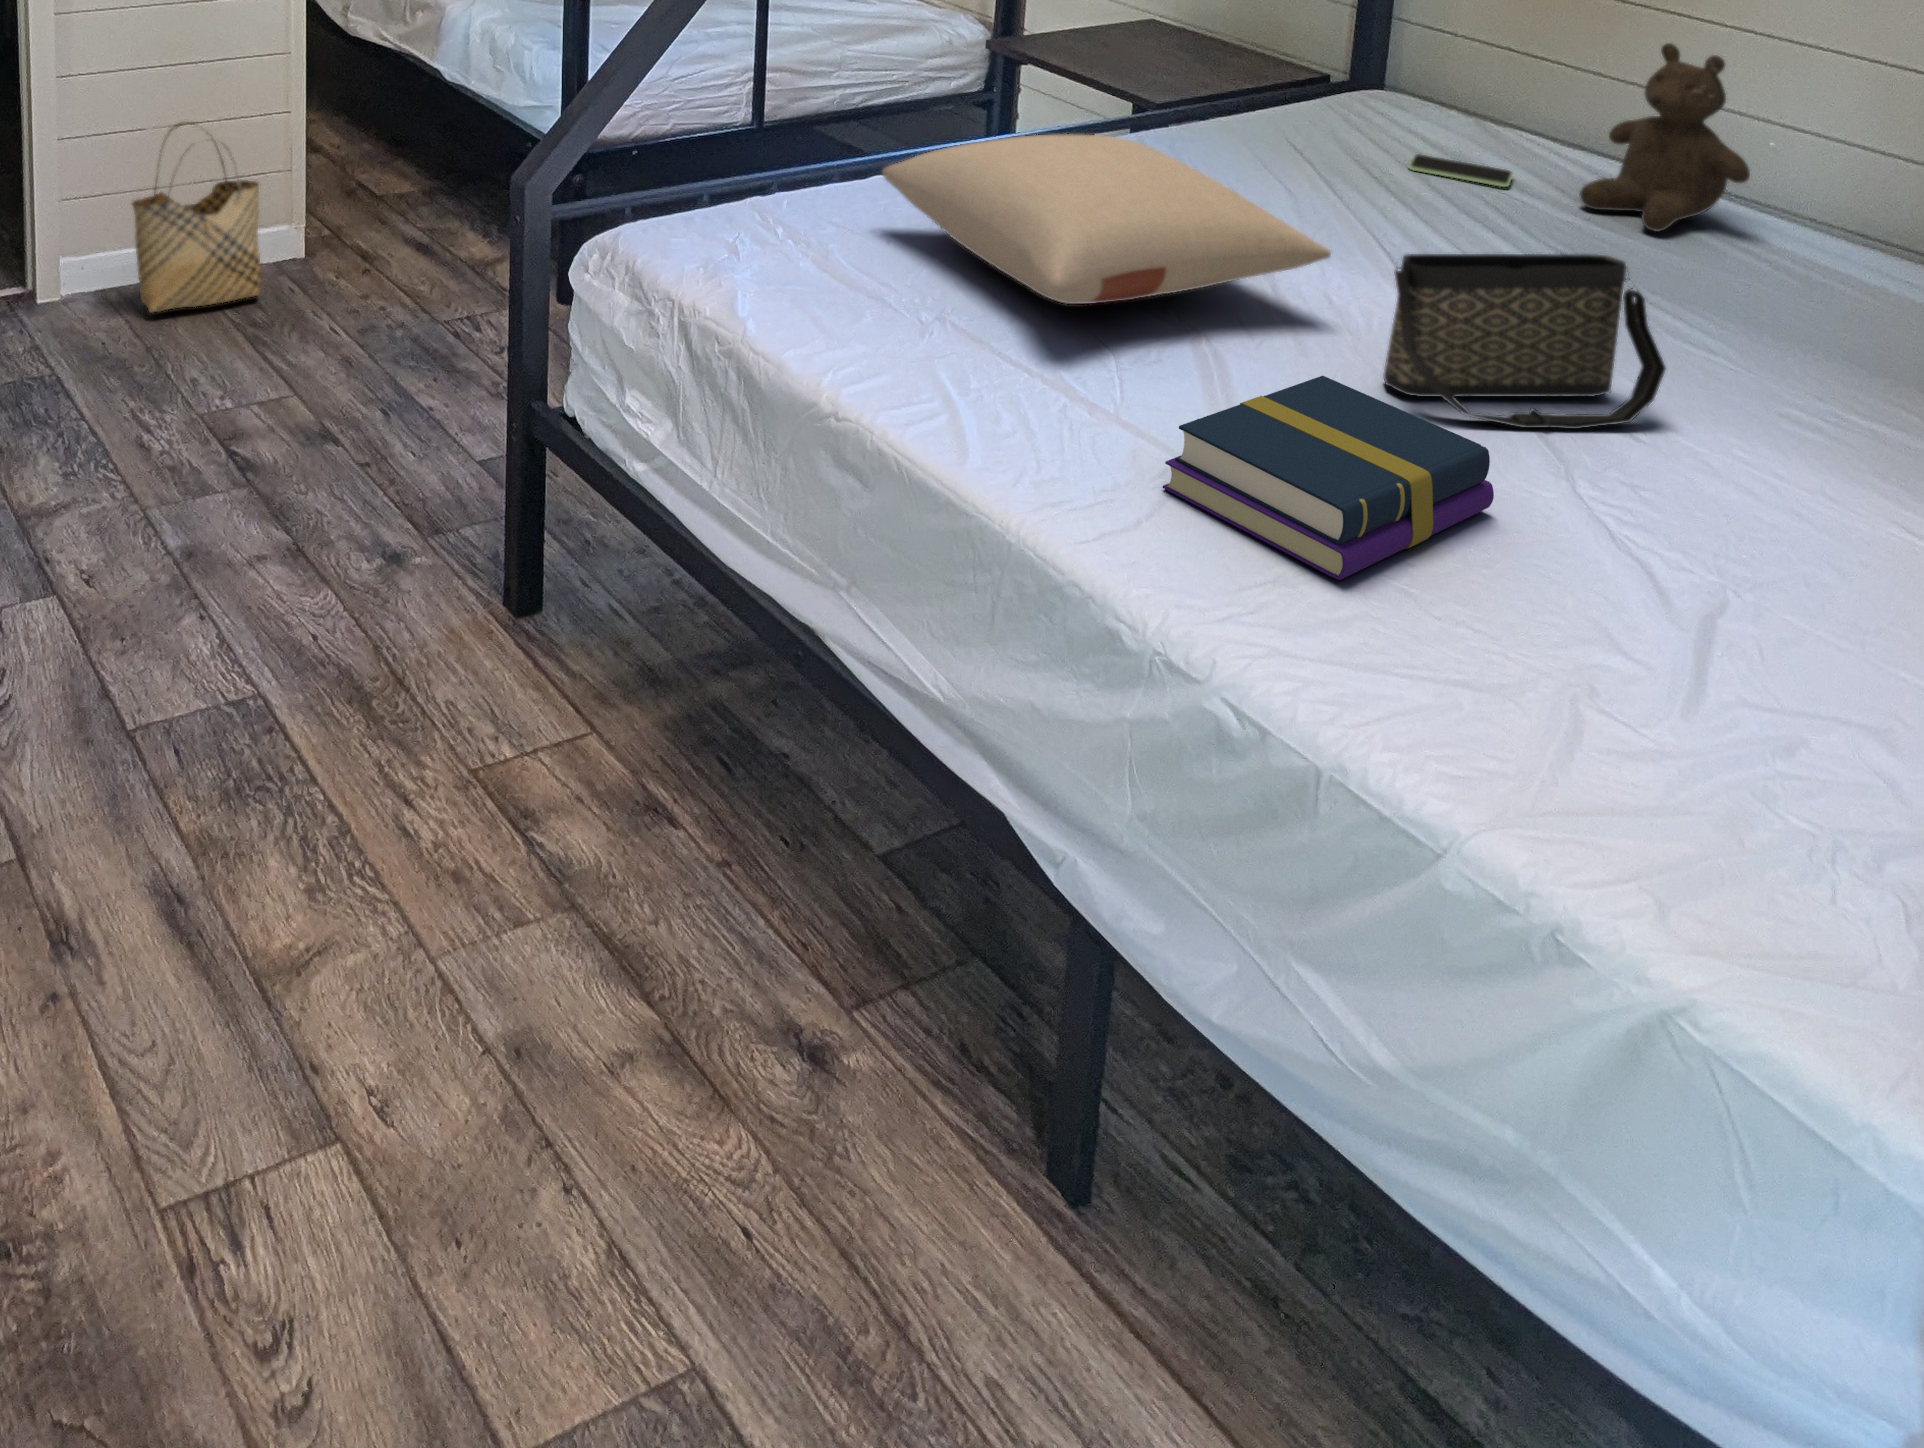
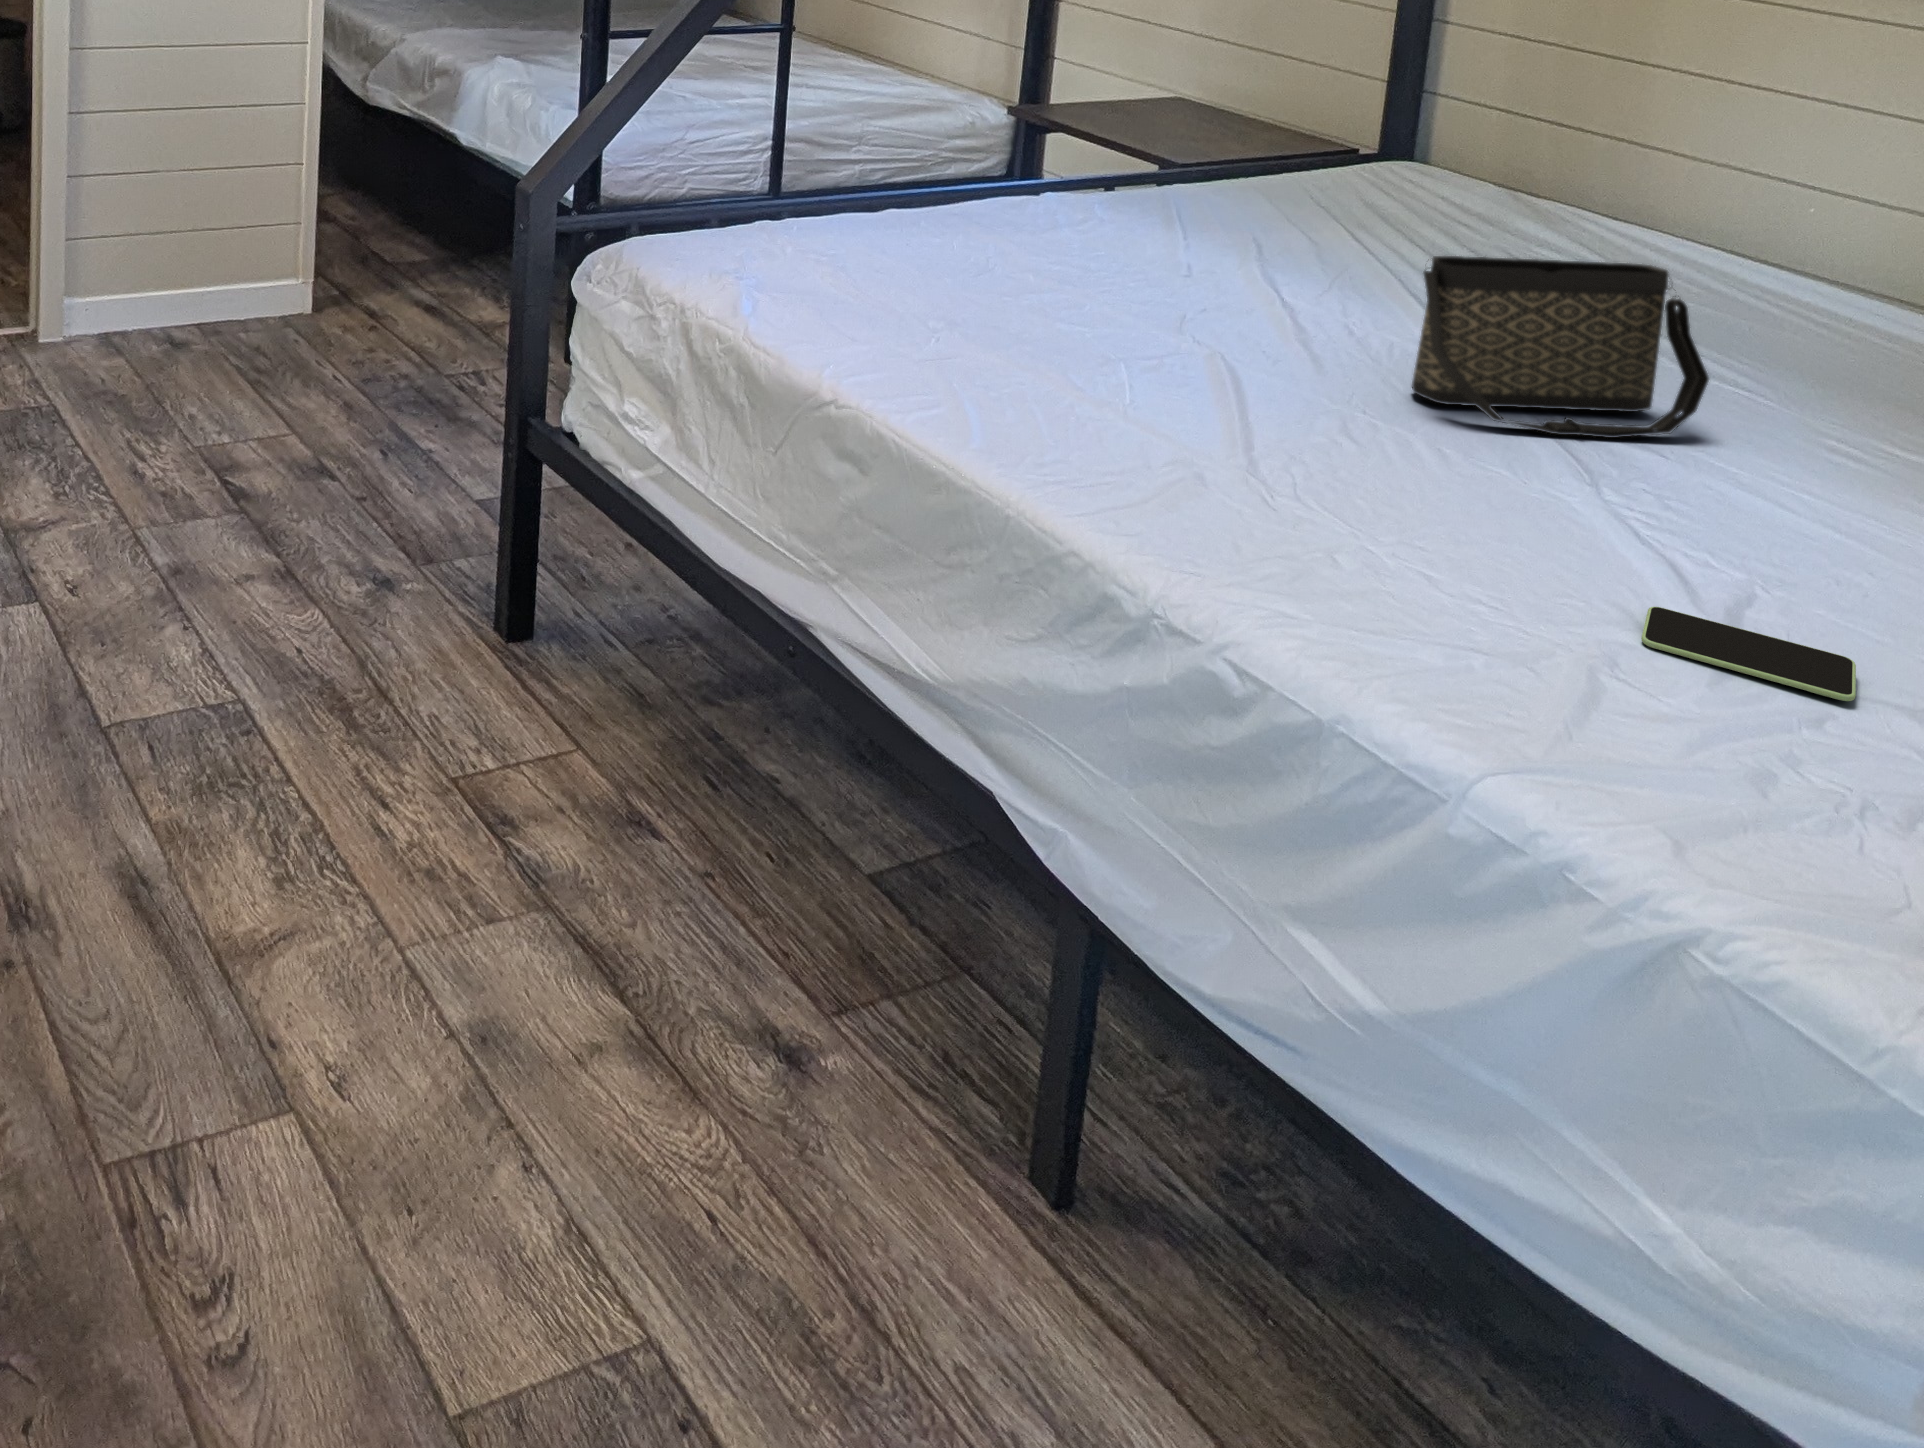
teddy bear: present [1580,43,1750,231] -> none [1631,91,1811,284]
woven basket: present [132,122,262,312] -> none [137,166,269,358]
pillow: present [883,134,1331,304] -> none [898,152,1361,311]
smartphone: present [1409,154,1513,187] -> present [1641,607,1856,701]
book: present [1163,376,1494,580] -> none [1171,368,1520,547]

